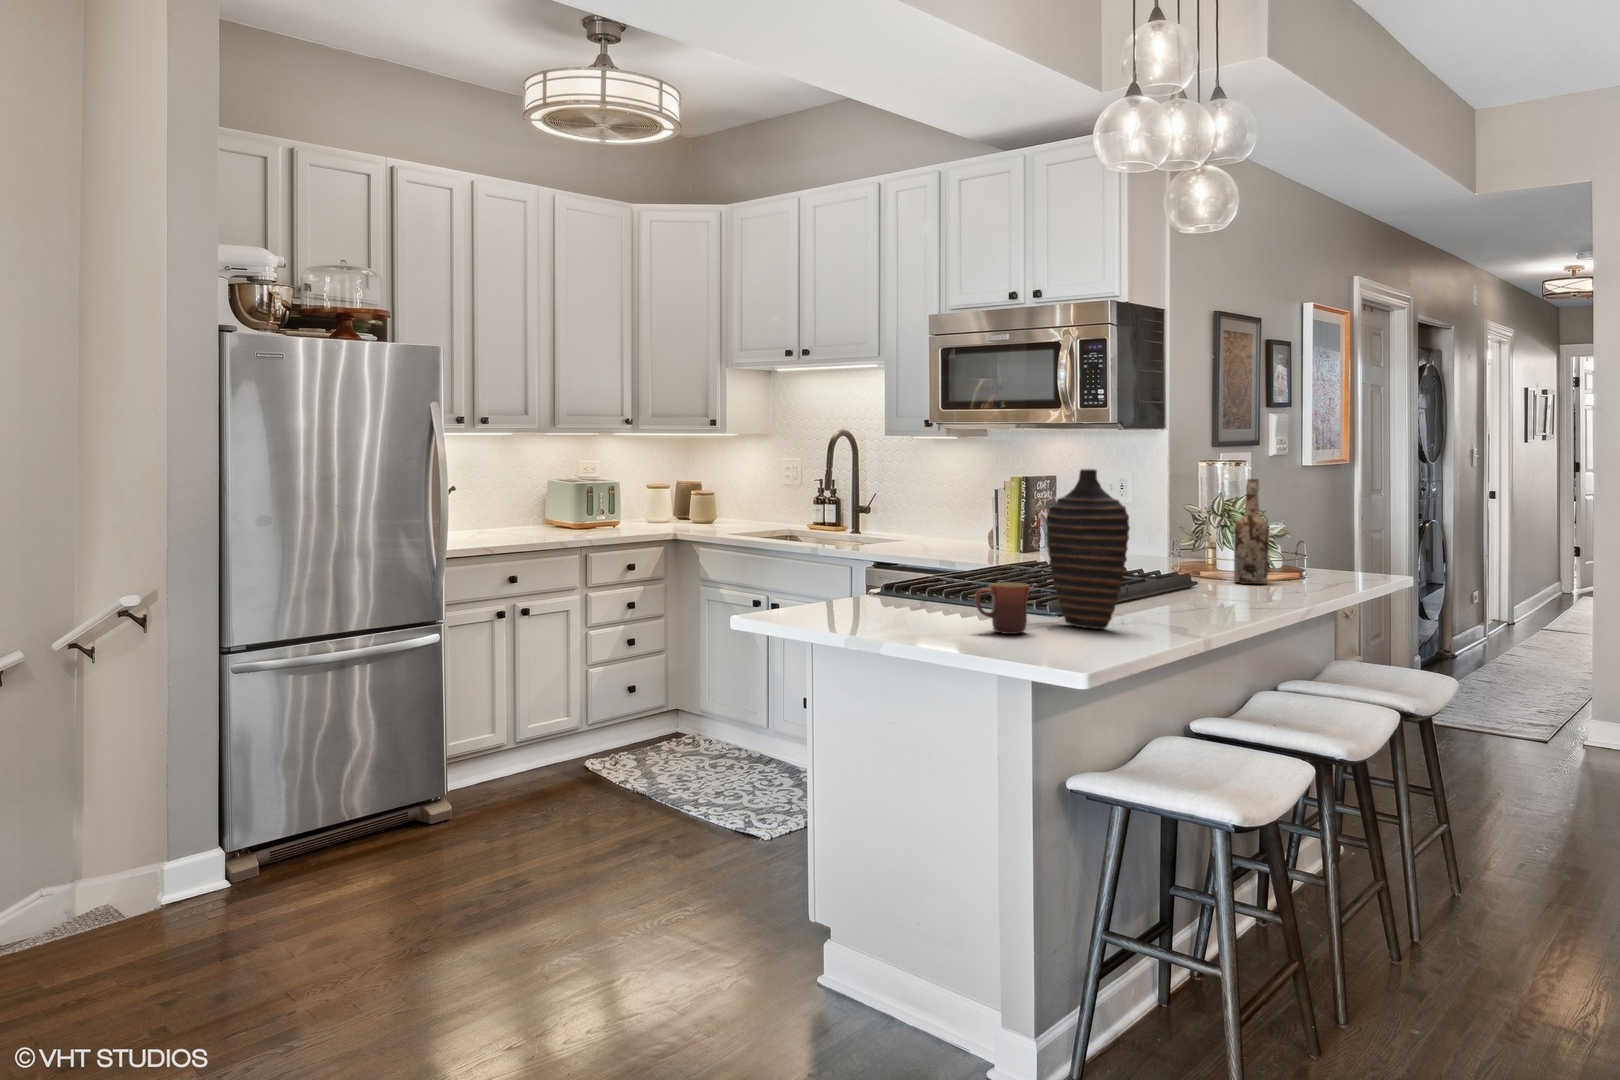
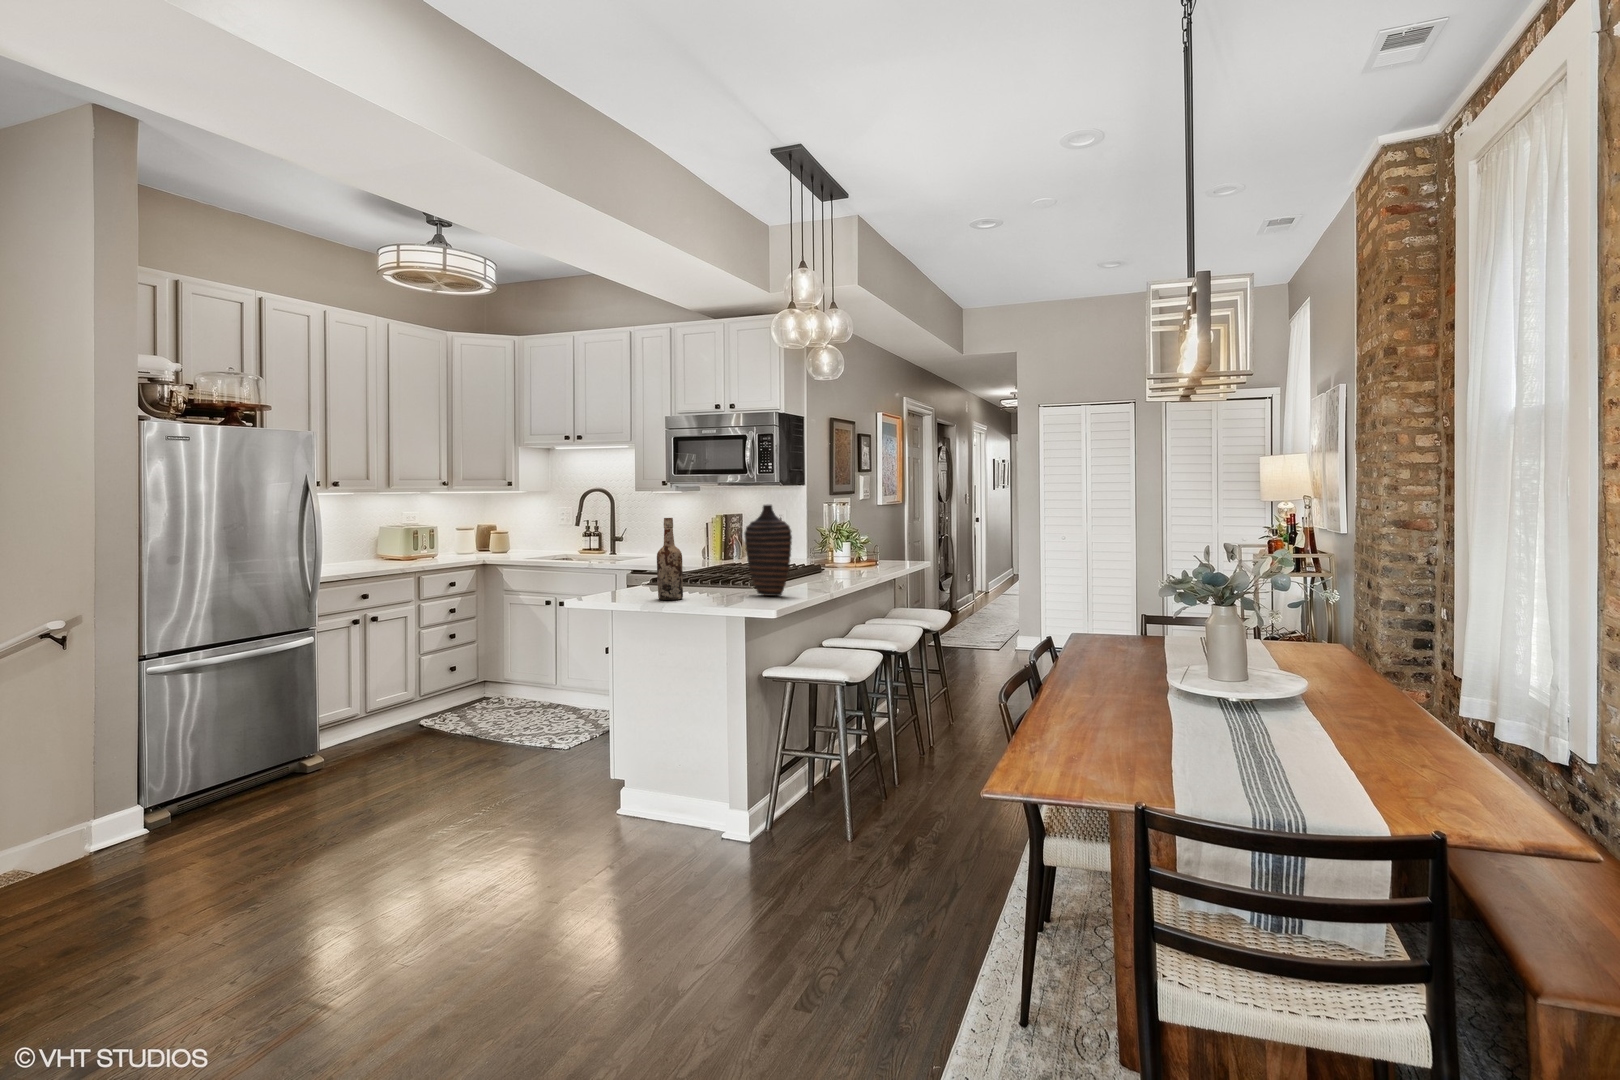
wine bottle: present [1234,479,1269,584] -> present [657,518,683,600]
mug: present [975,583,1030,634] -> none [707,571,738,601]

